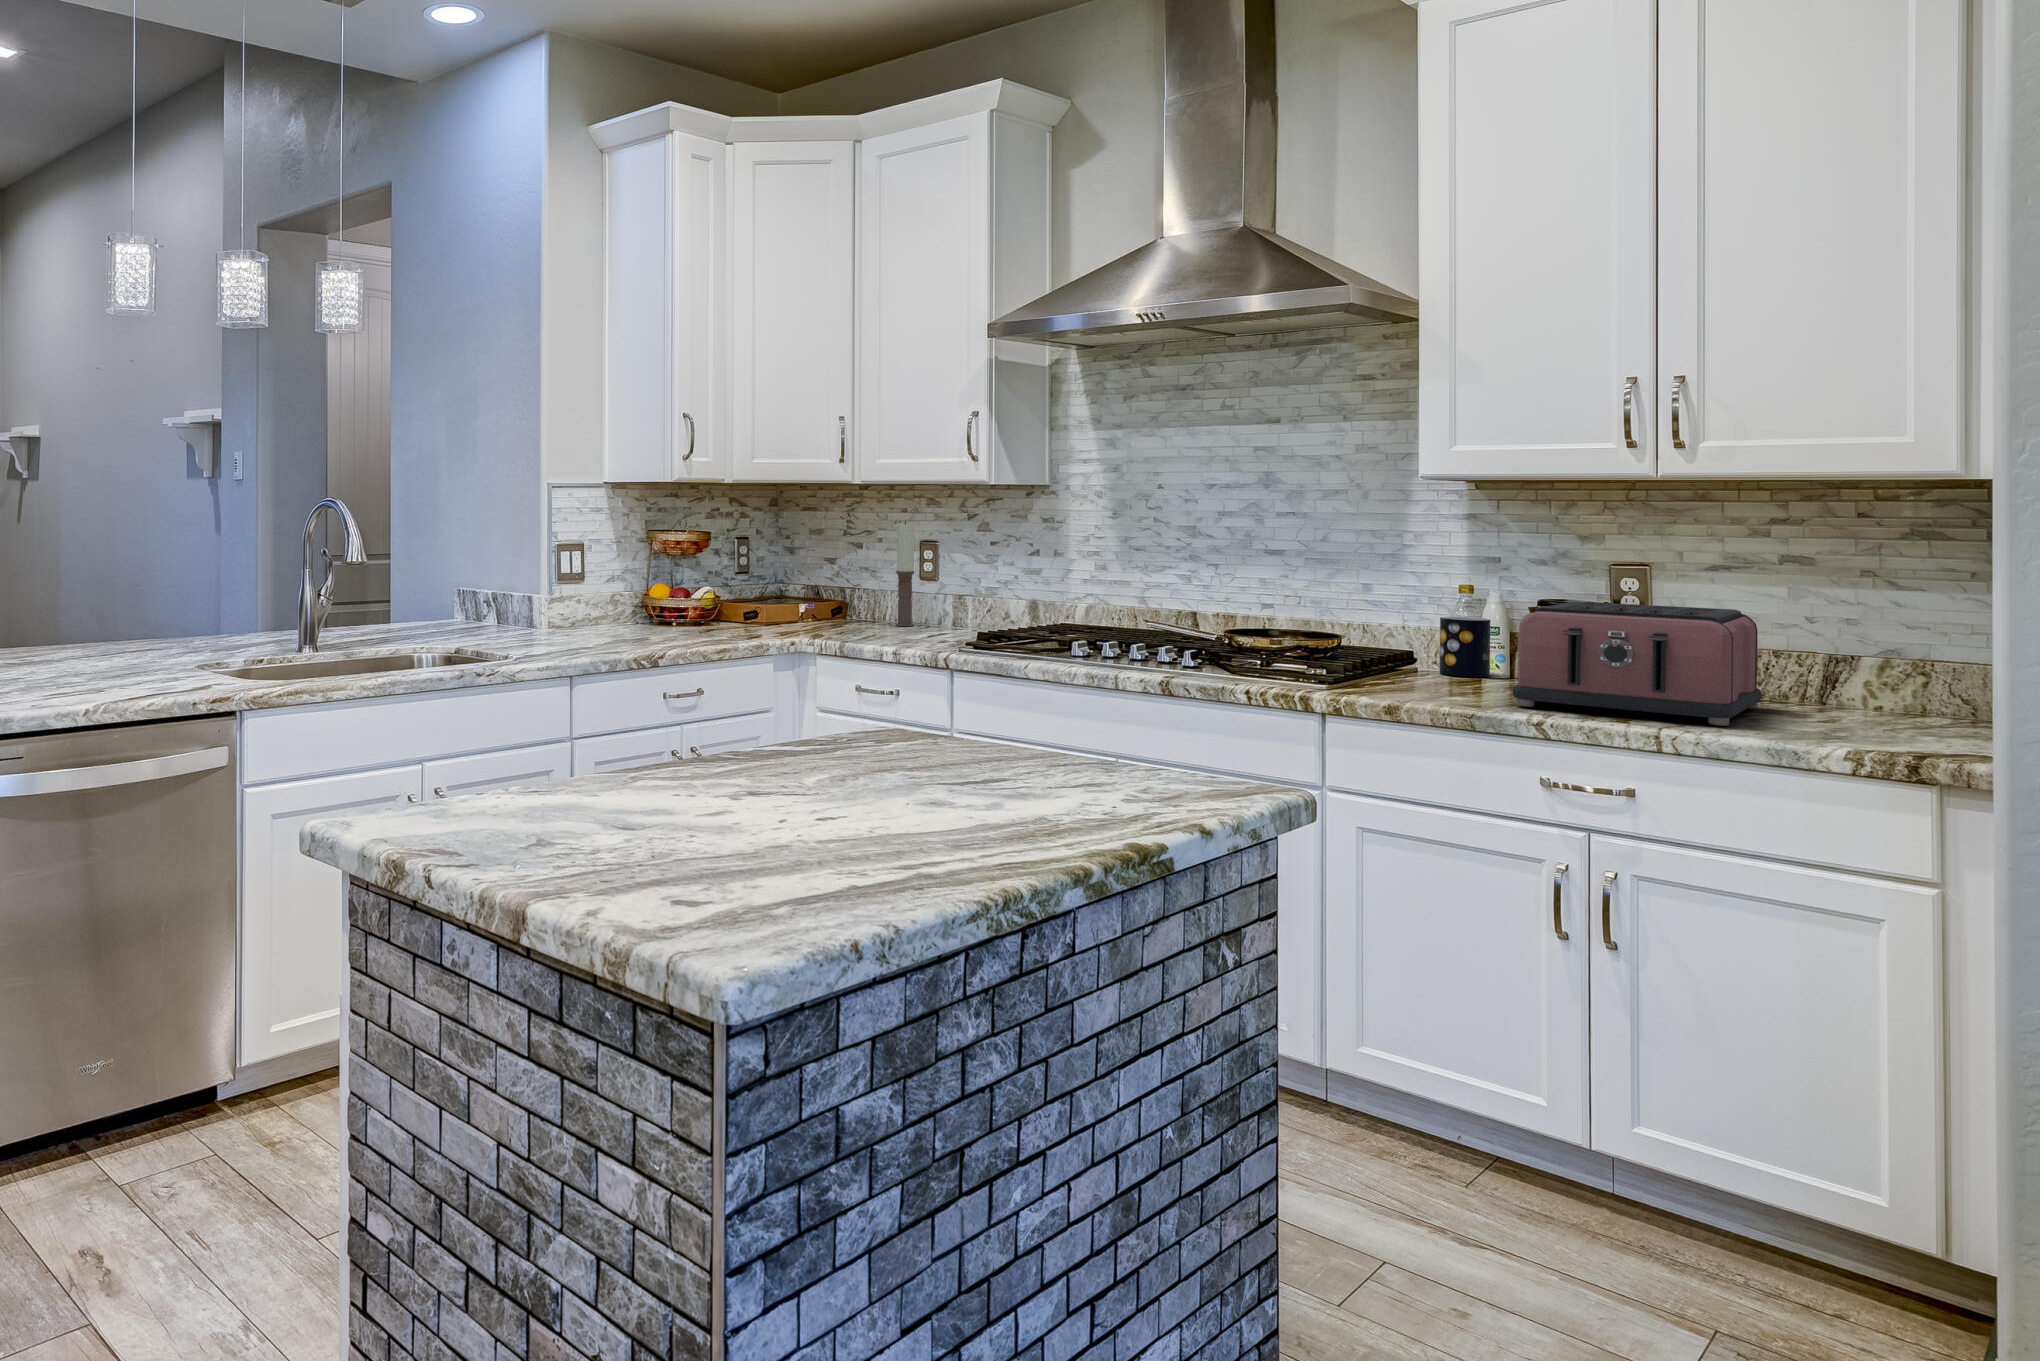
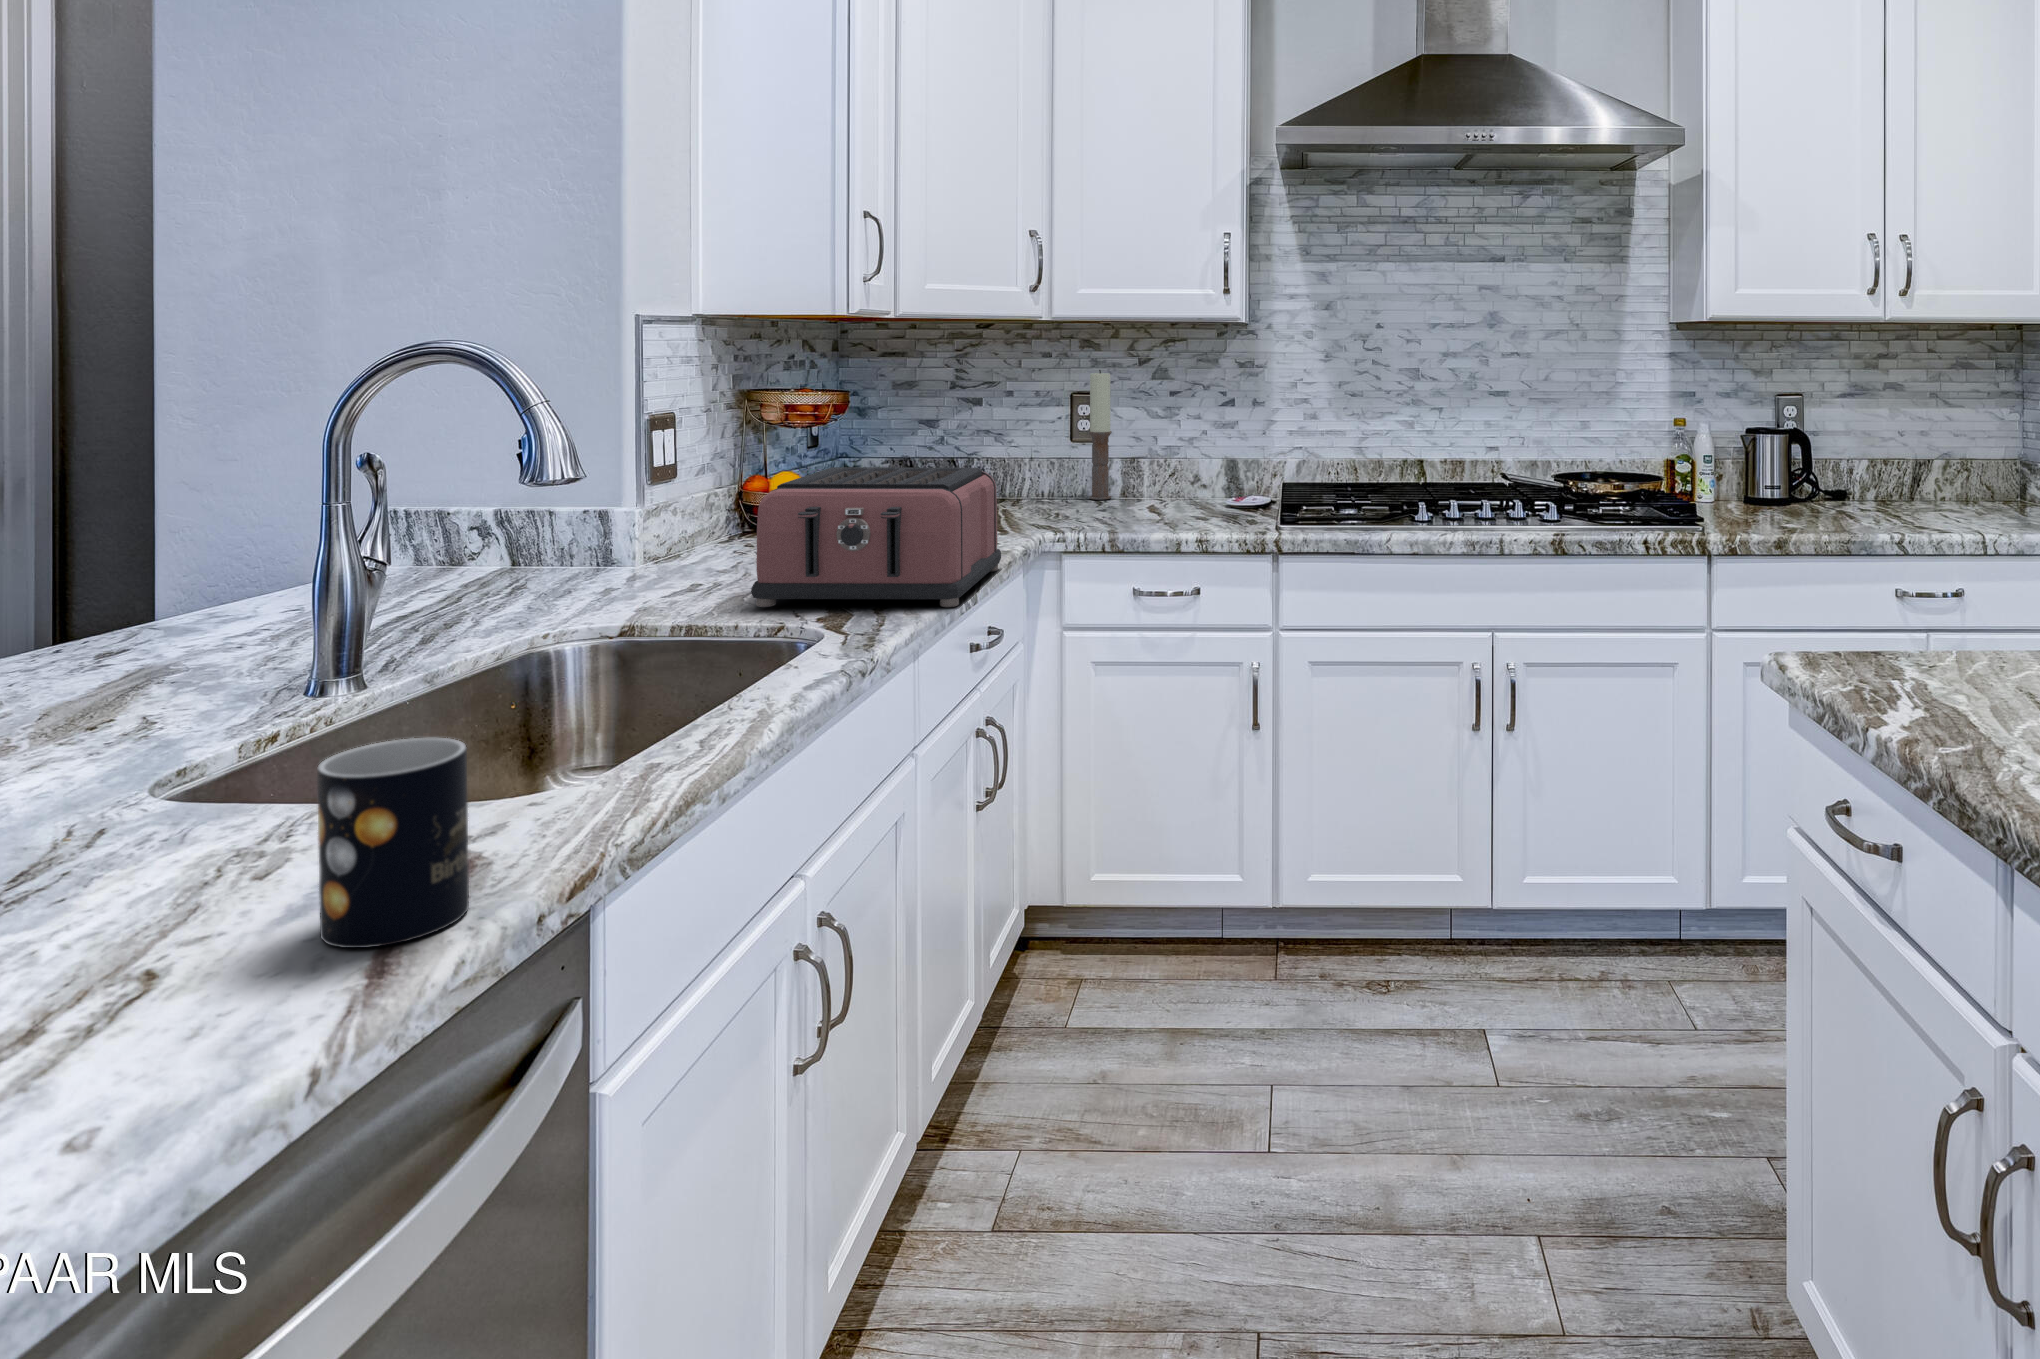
toaster: present [1513,601,1762,726] -> present [751,467,1001,607]
mug: present [1440,617,1490,677] -> present [317,738,469,948]

